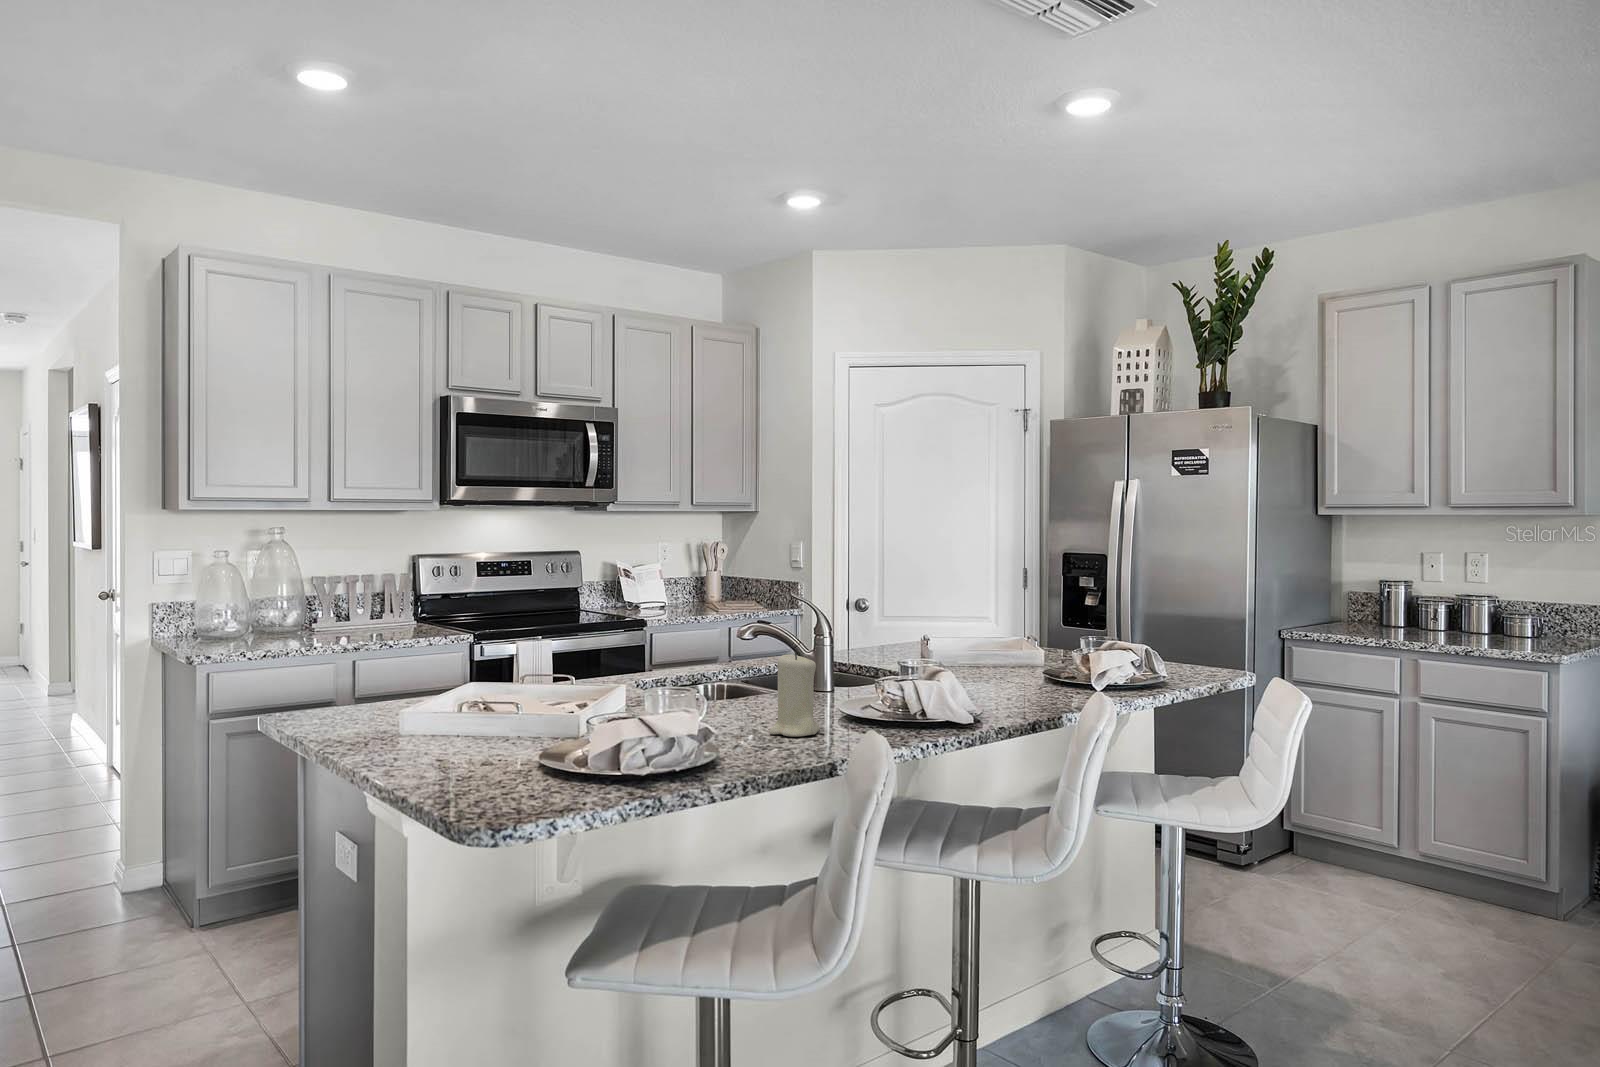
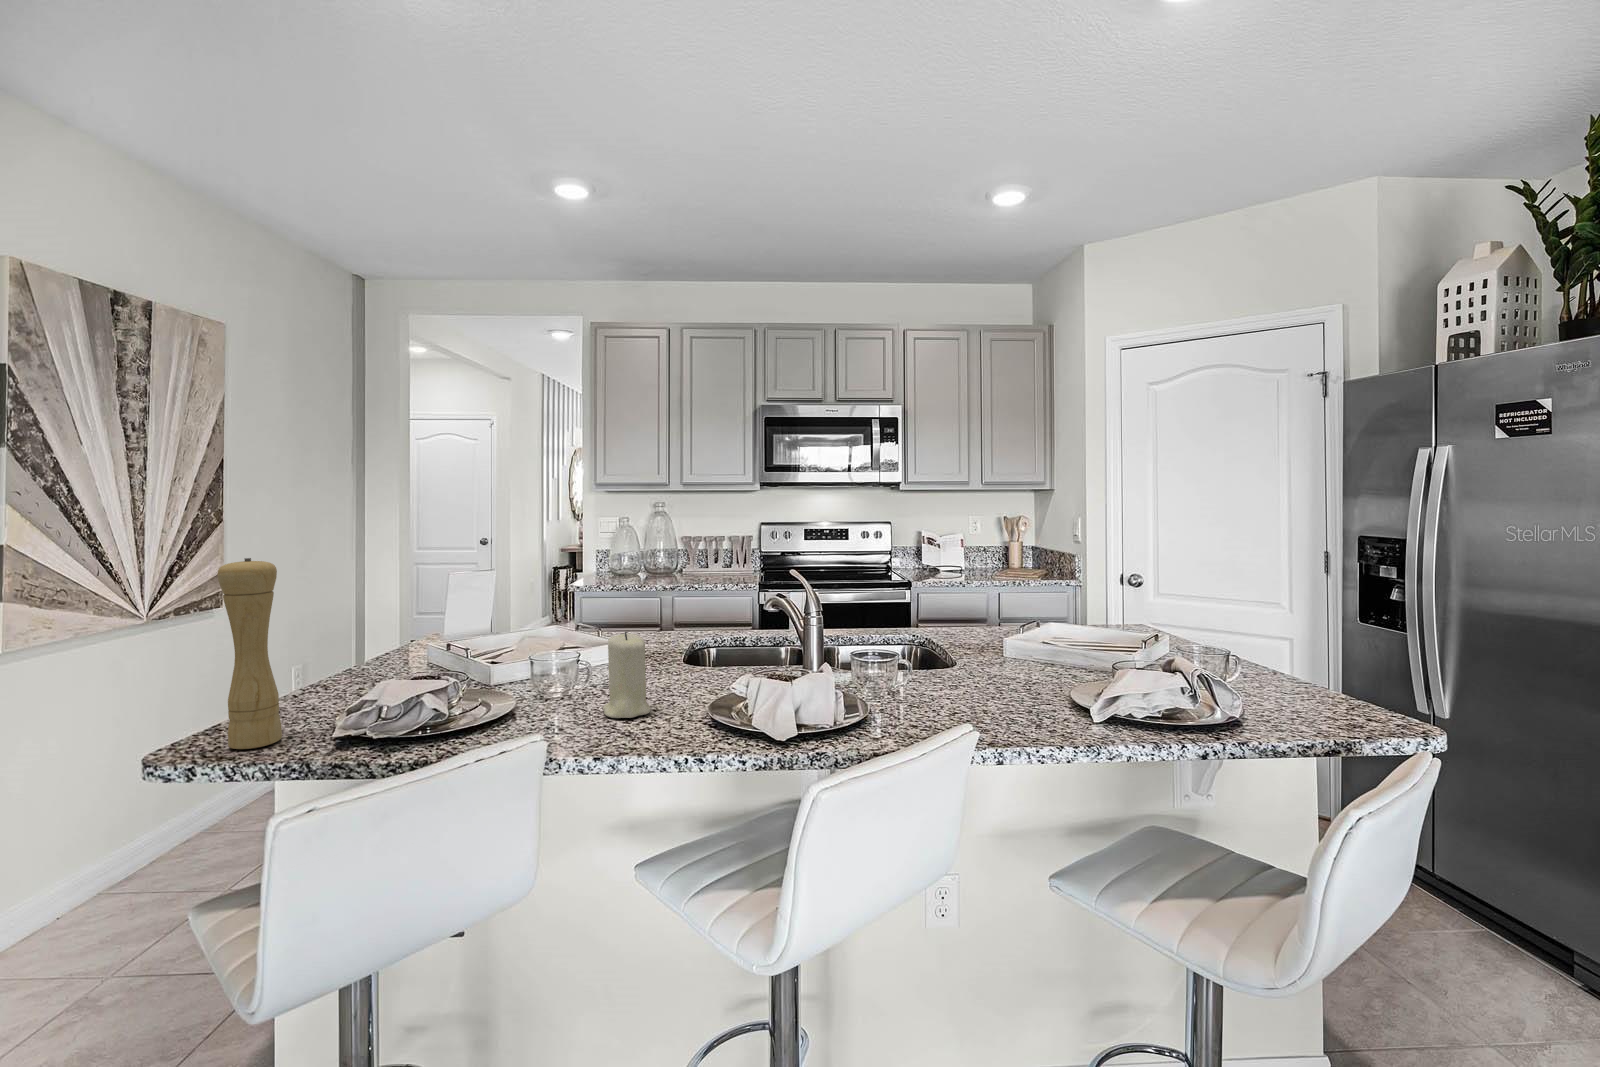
pepper mill: none [516,585,572,803] -> present [217,558,282,749]

